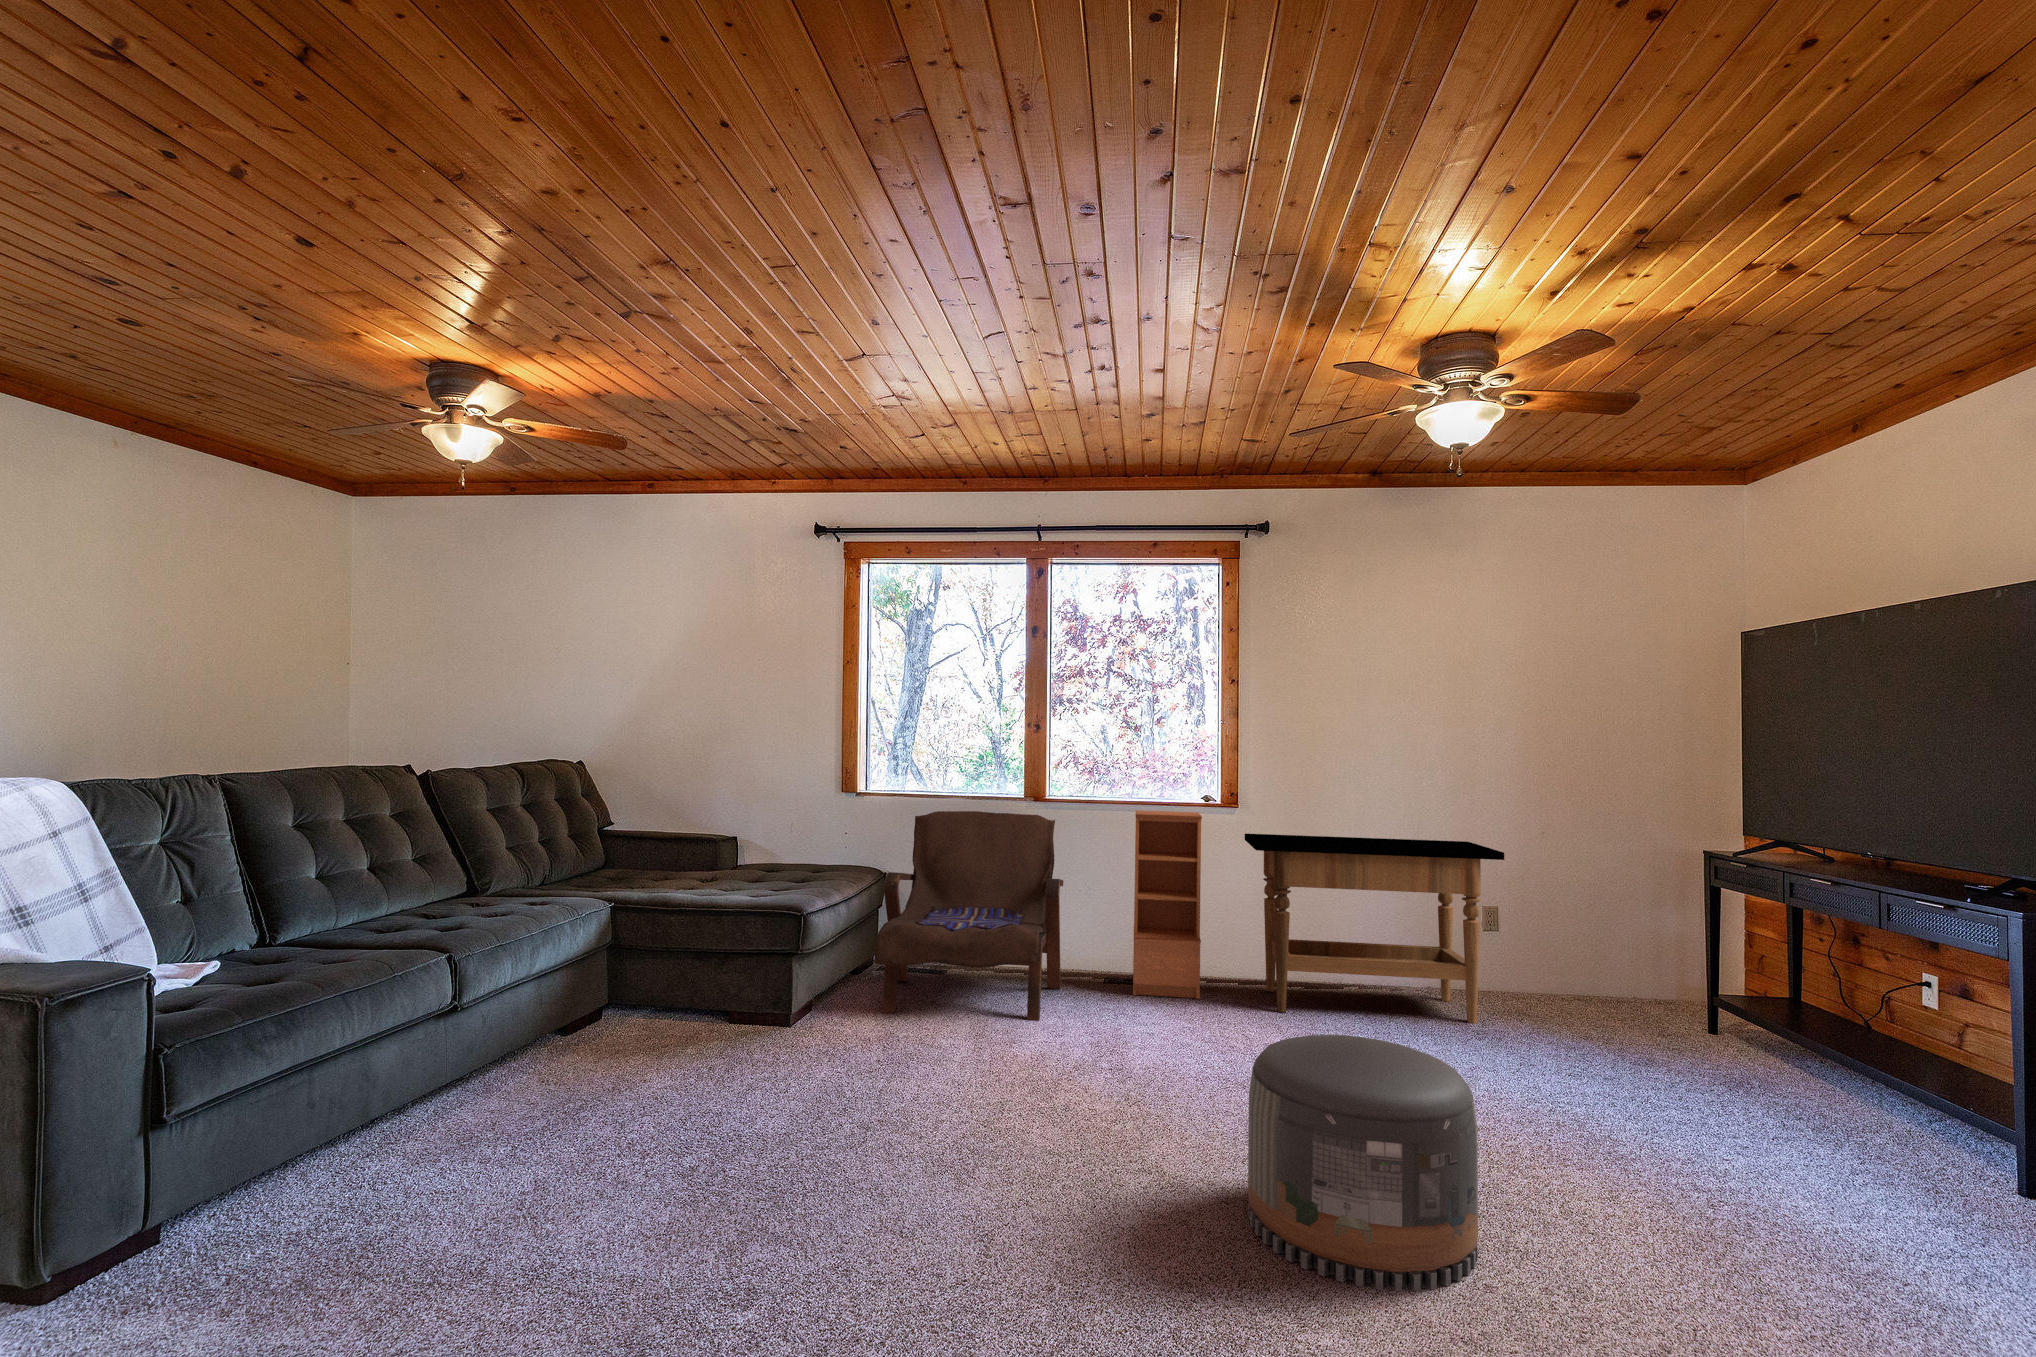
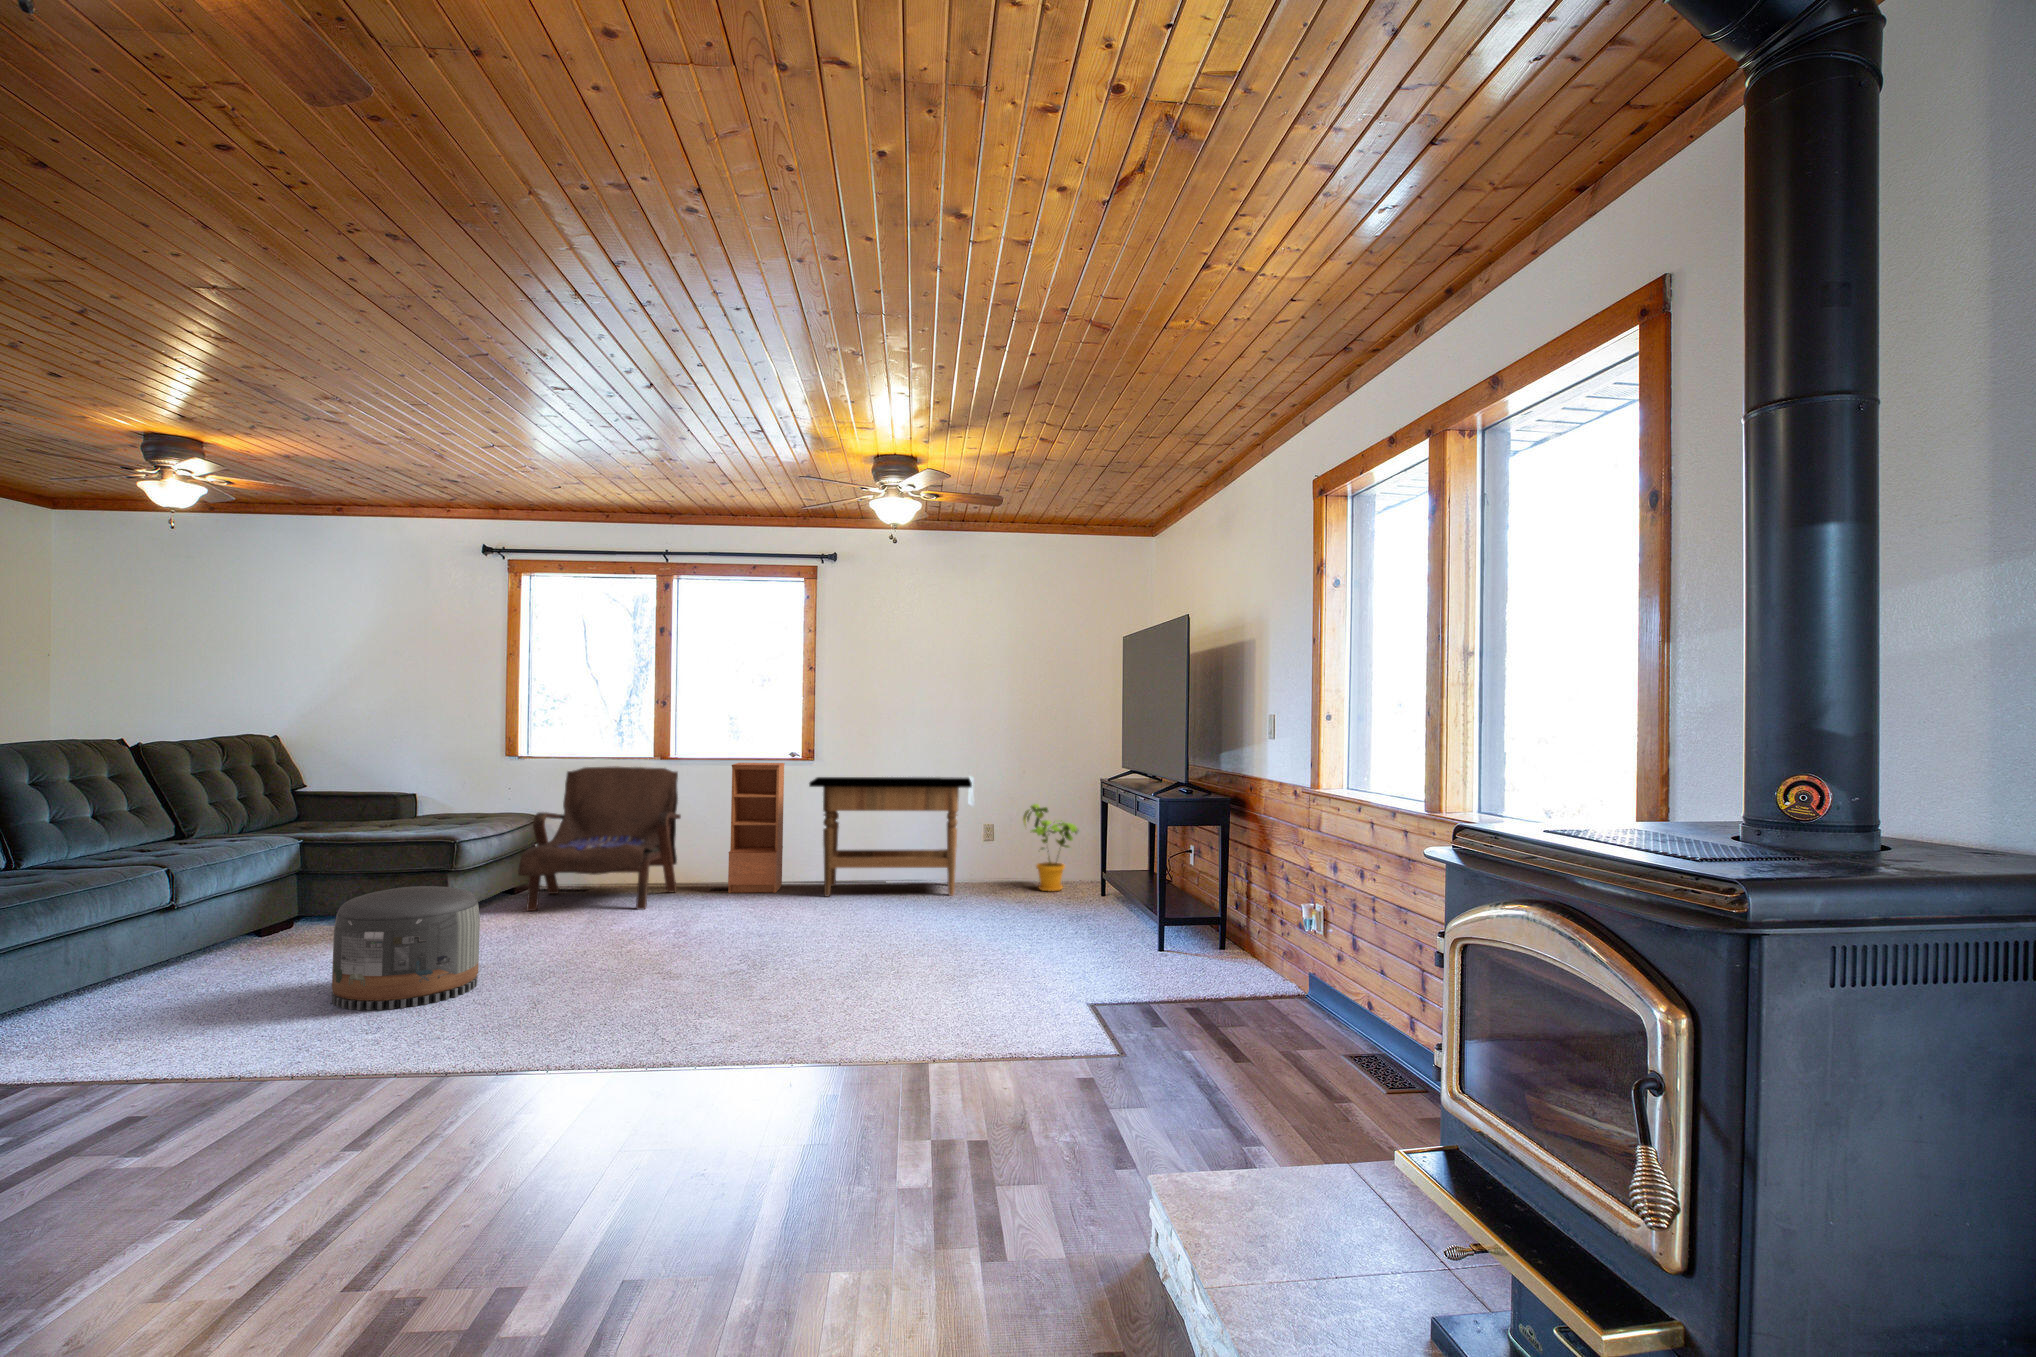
house plant: none [1569,888,1674,1025] -> present [1023,804,1078,891]
pouf: present [1248,1035,1478,1291] -> present [332,886,480,1010]

